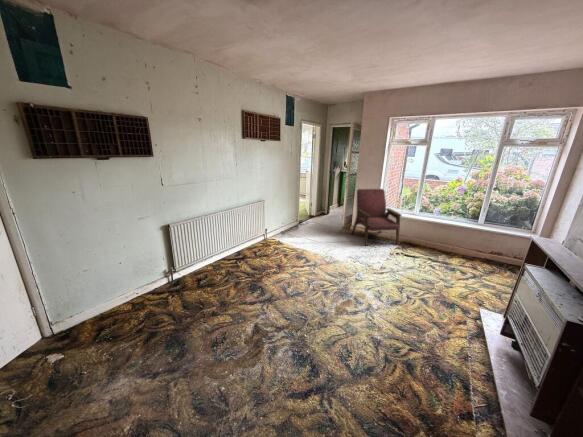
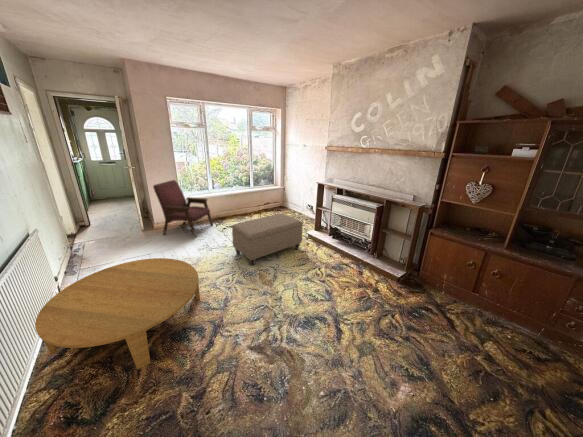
coffee table: none [217,230,302,286] -> present [35,258,200,369]
ottoman: none [357,242,455,317] -> present [232,213,303,266]

